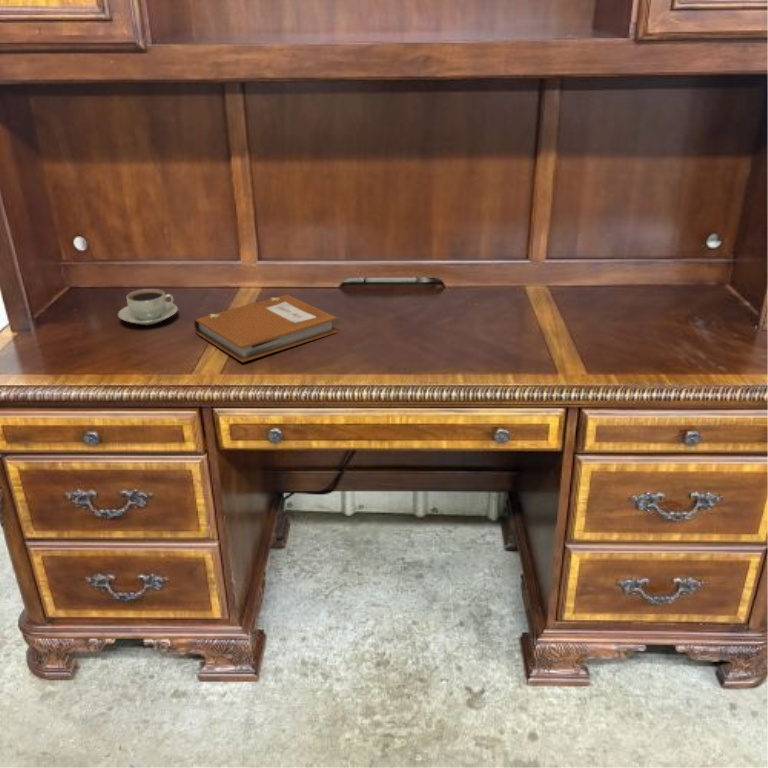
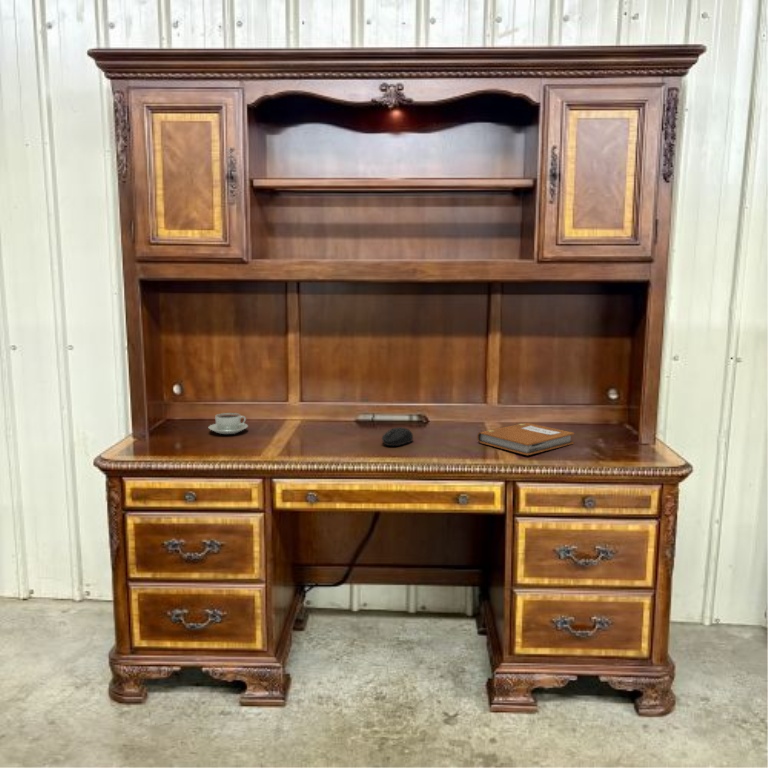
notebook: present [194,294,337,362] -> present [477,423,574,455]
computer mouse: none [378,315,425,347] -> present [382,427,413,446]

